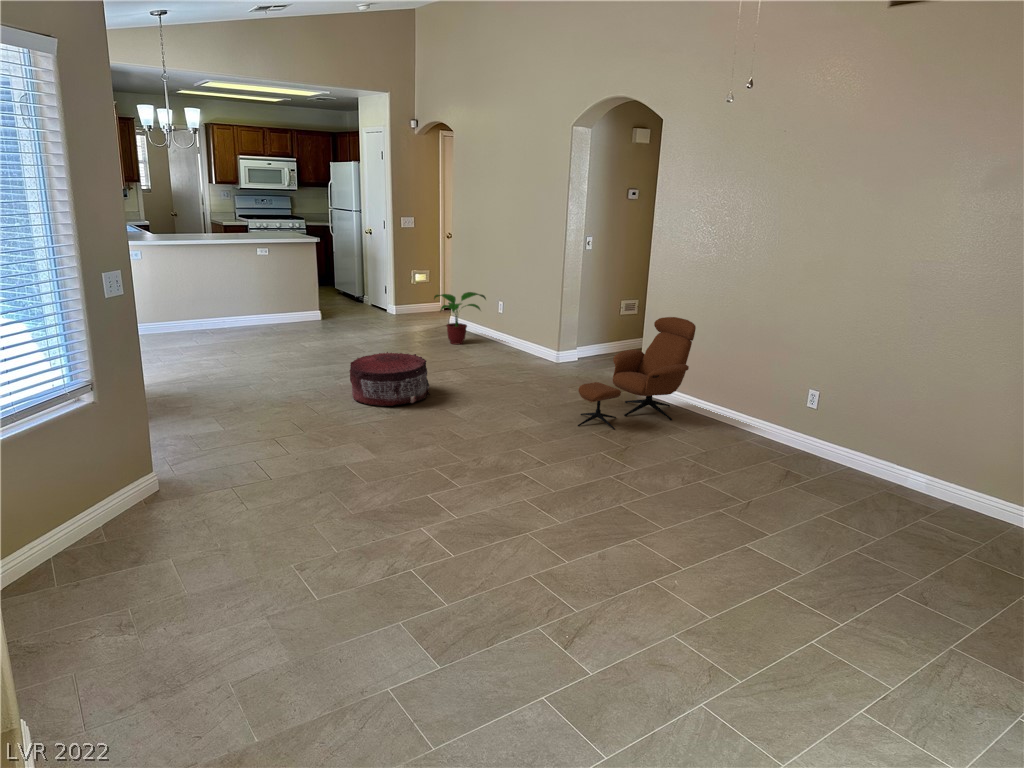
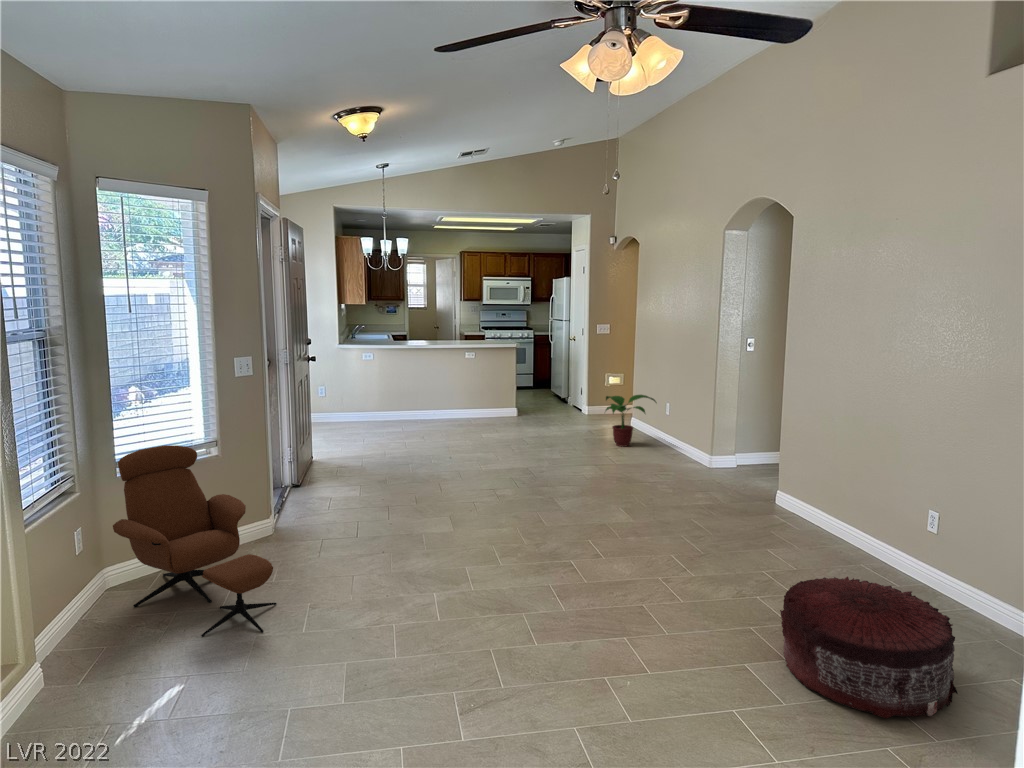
lounge chair: present [578,317,696,430] -> present [113,445,277,637]
pouf: present [349,352,430,406] -> present [780,577,958,719]

